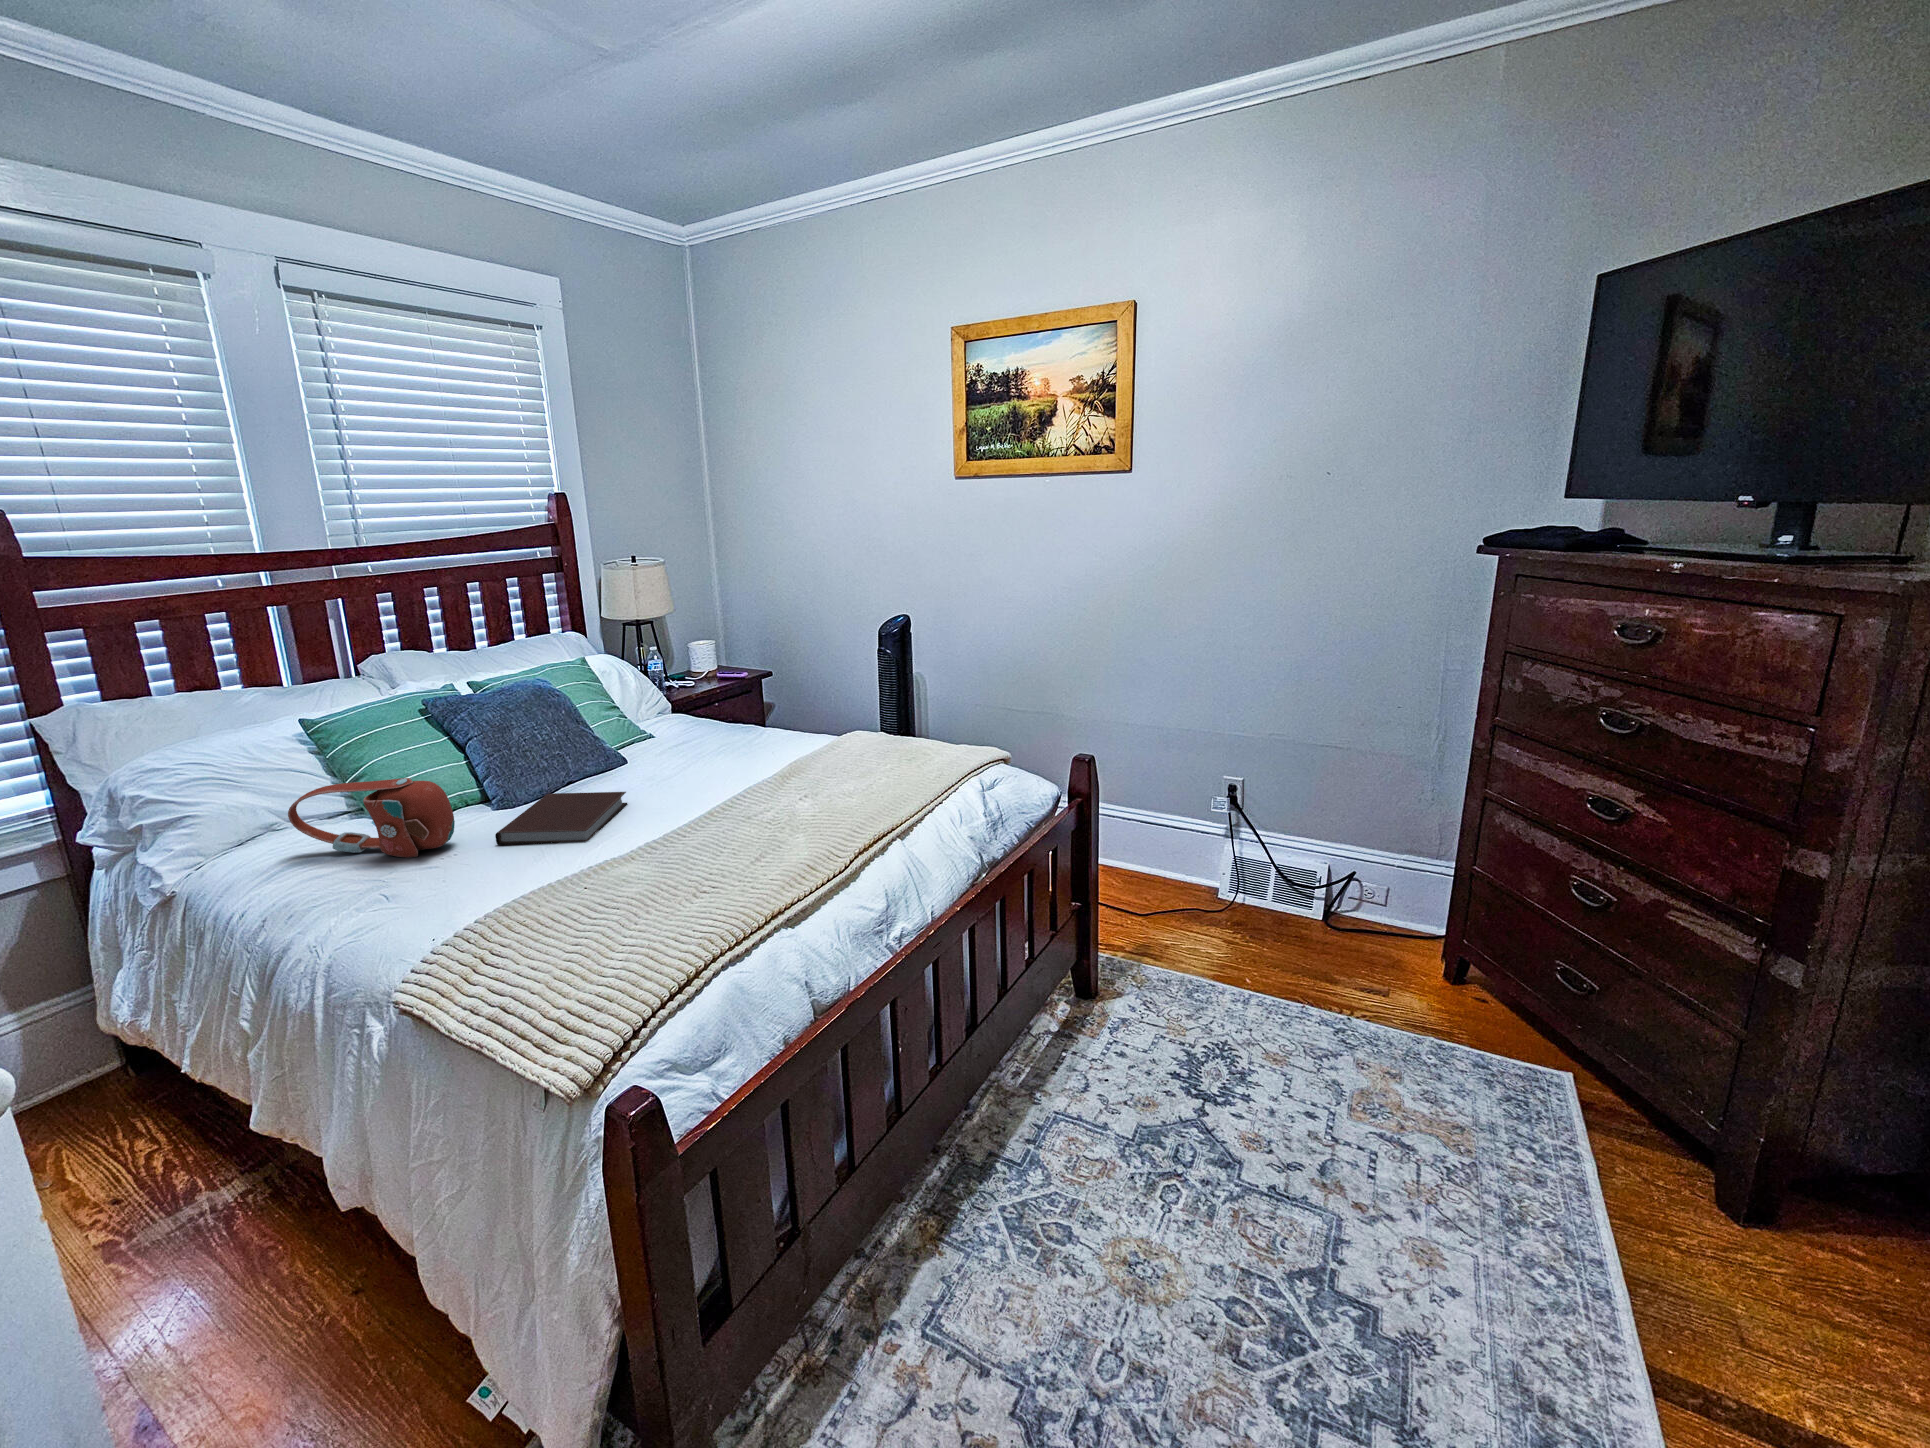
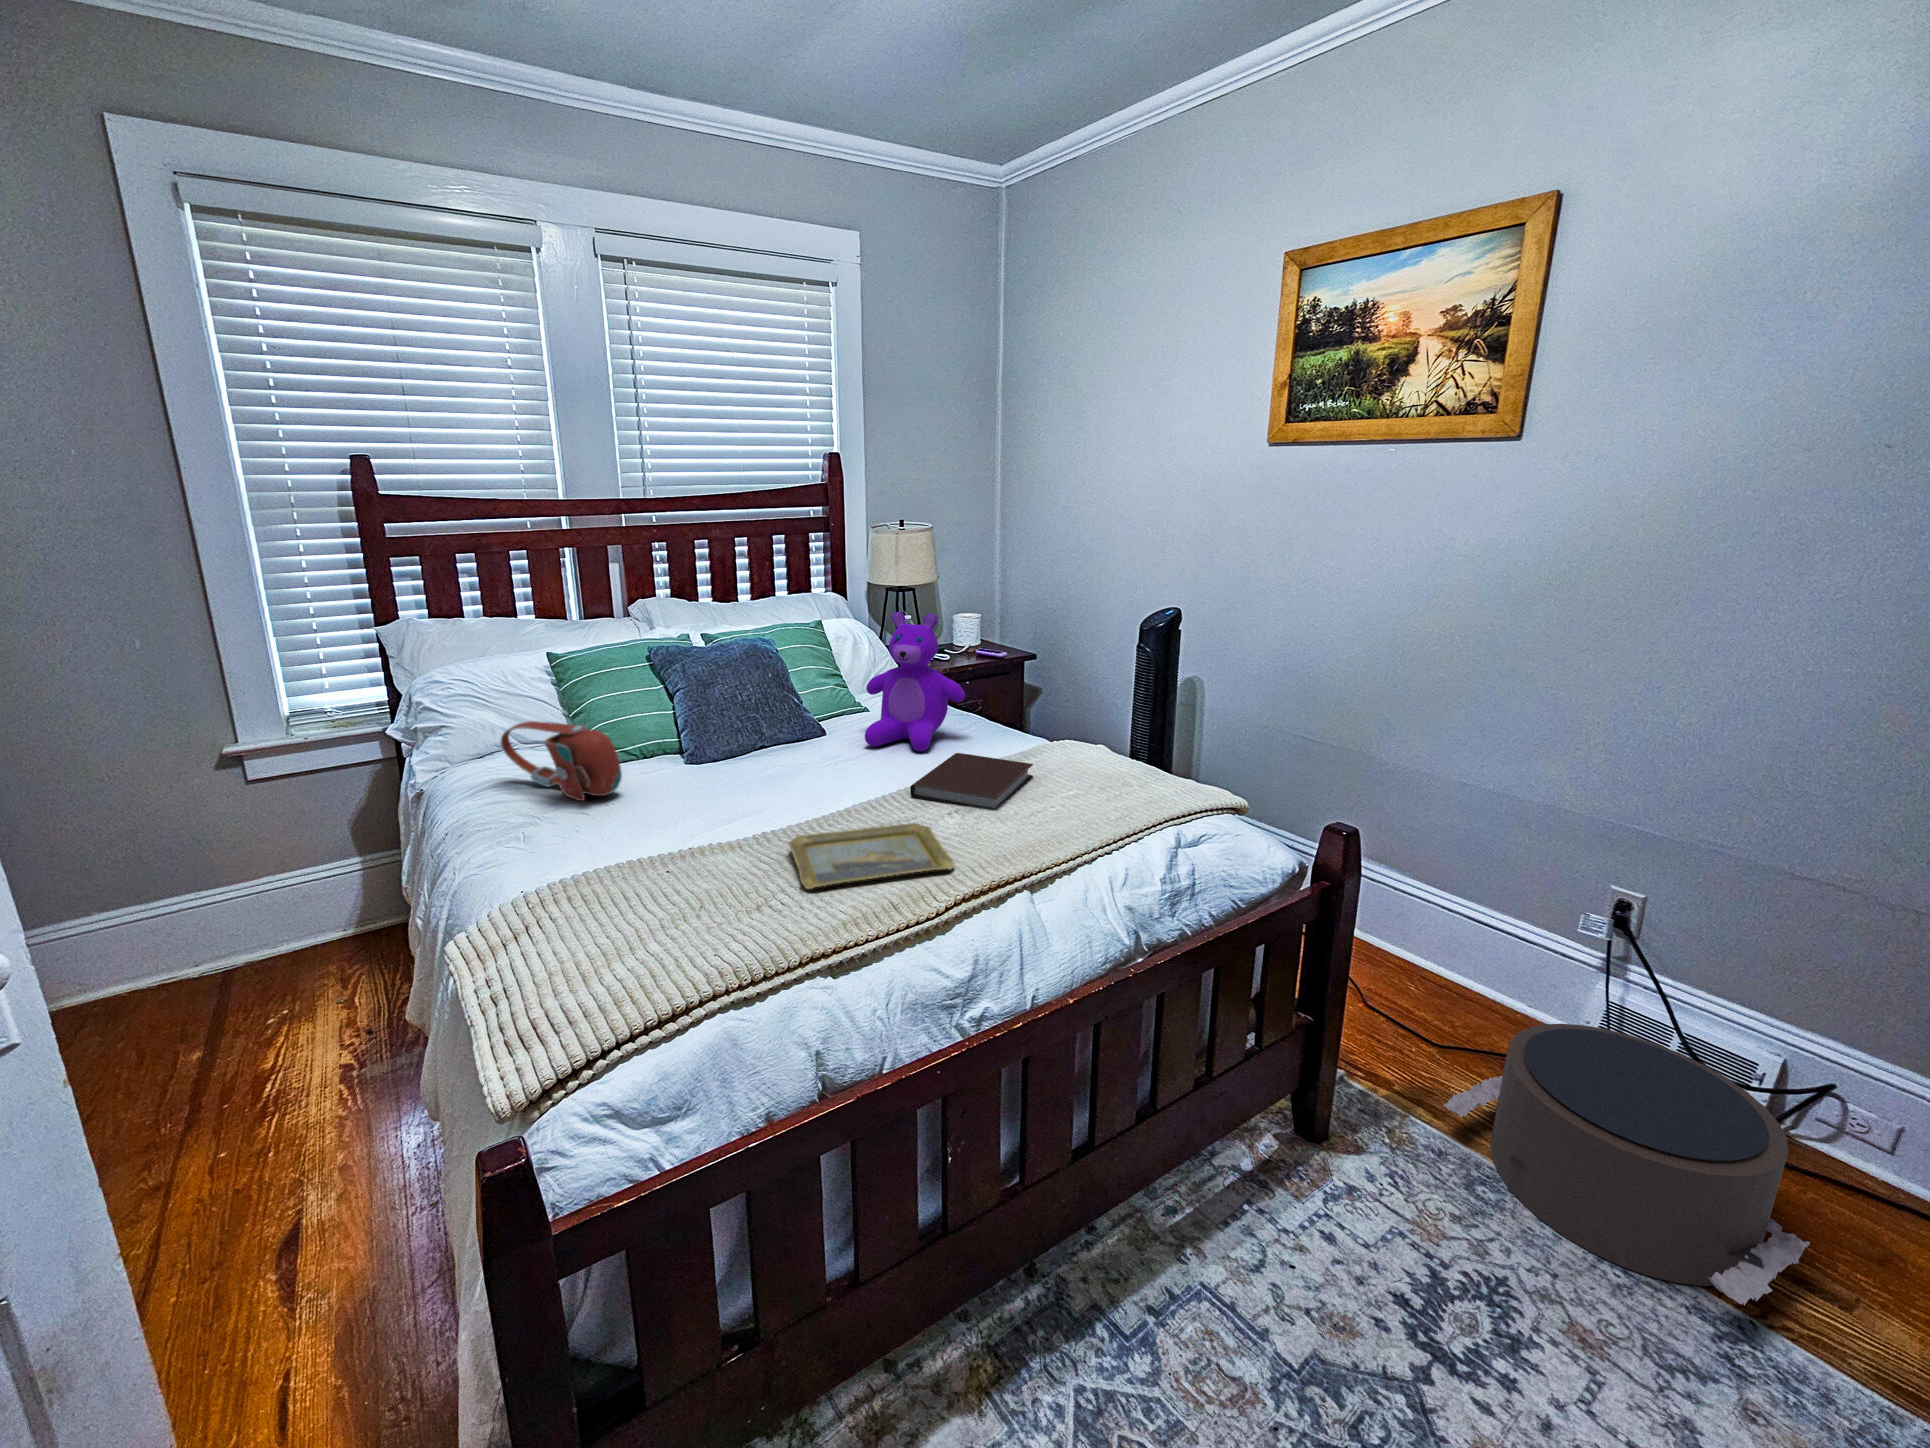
teddy bear: none [661,636,758,762] -> present [865,612,965,752]
notebook: present [495,792,627,845] -> present [910,753,1033,809]
tray: none [678,809,833,874] -> present [788,823,954,889]
pouf: none [1160,868,1363,1011] -> present [1443,1024,1810,1305]

